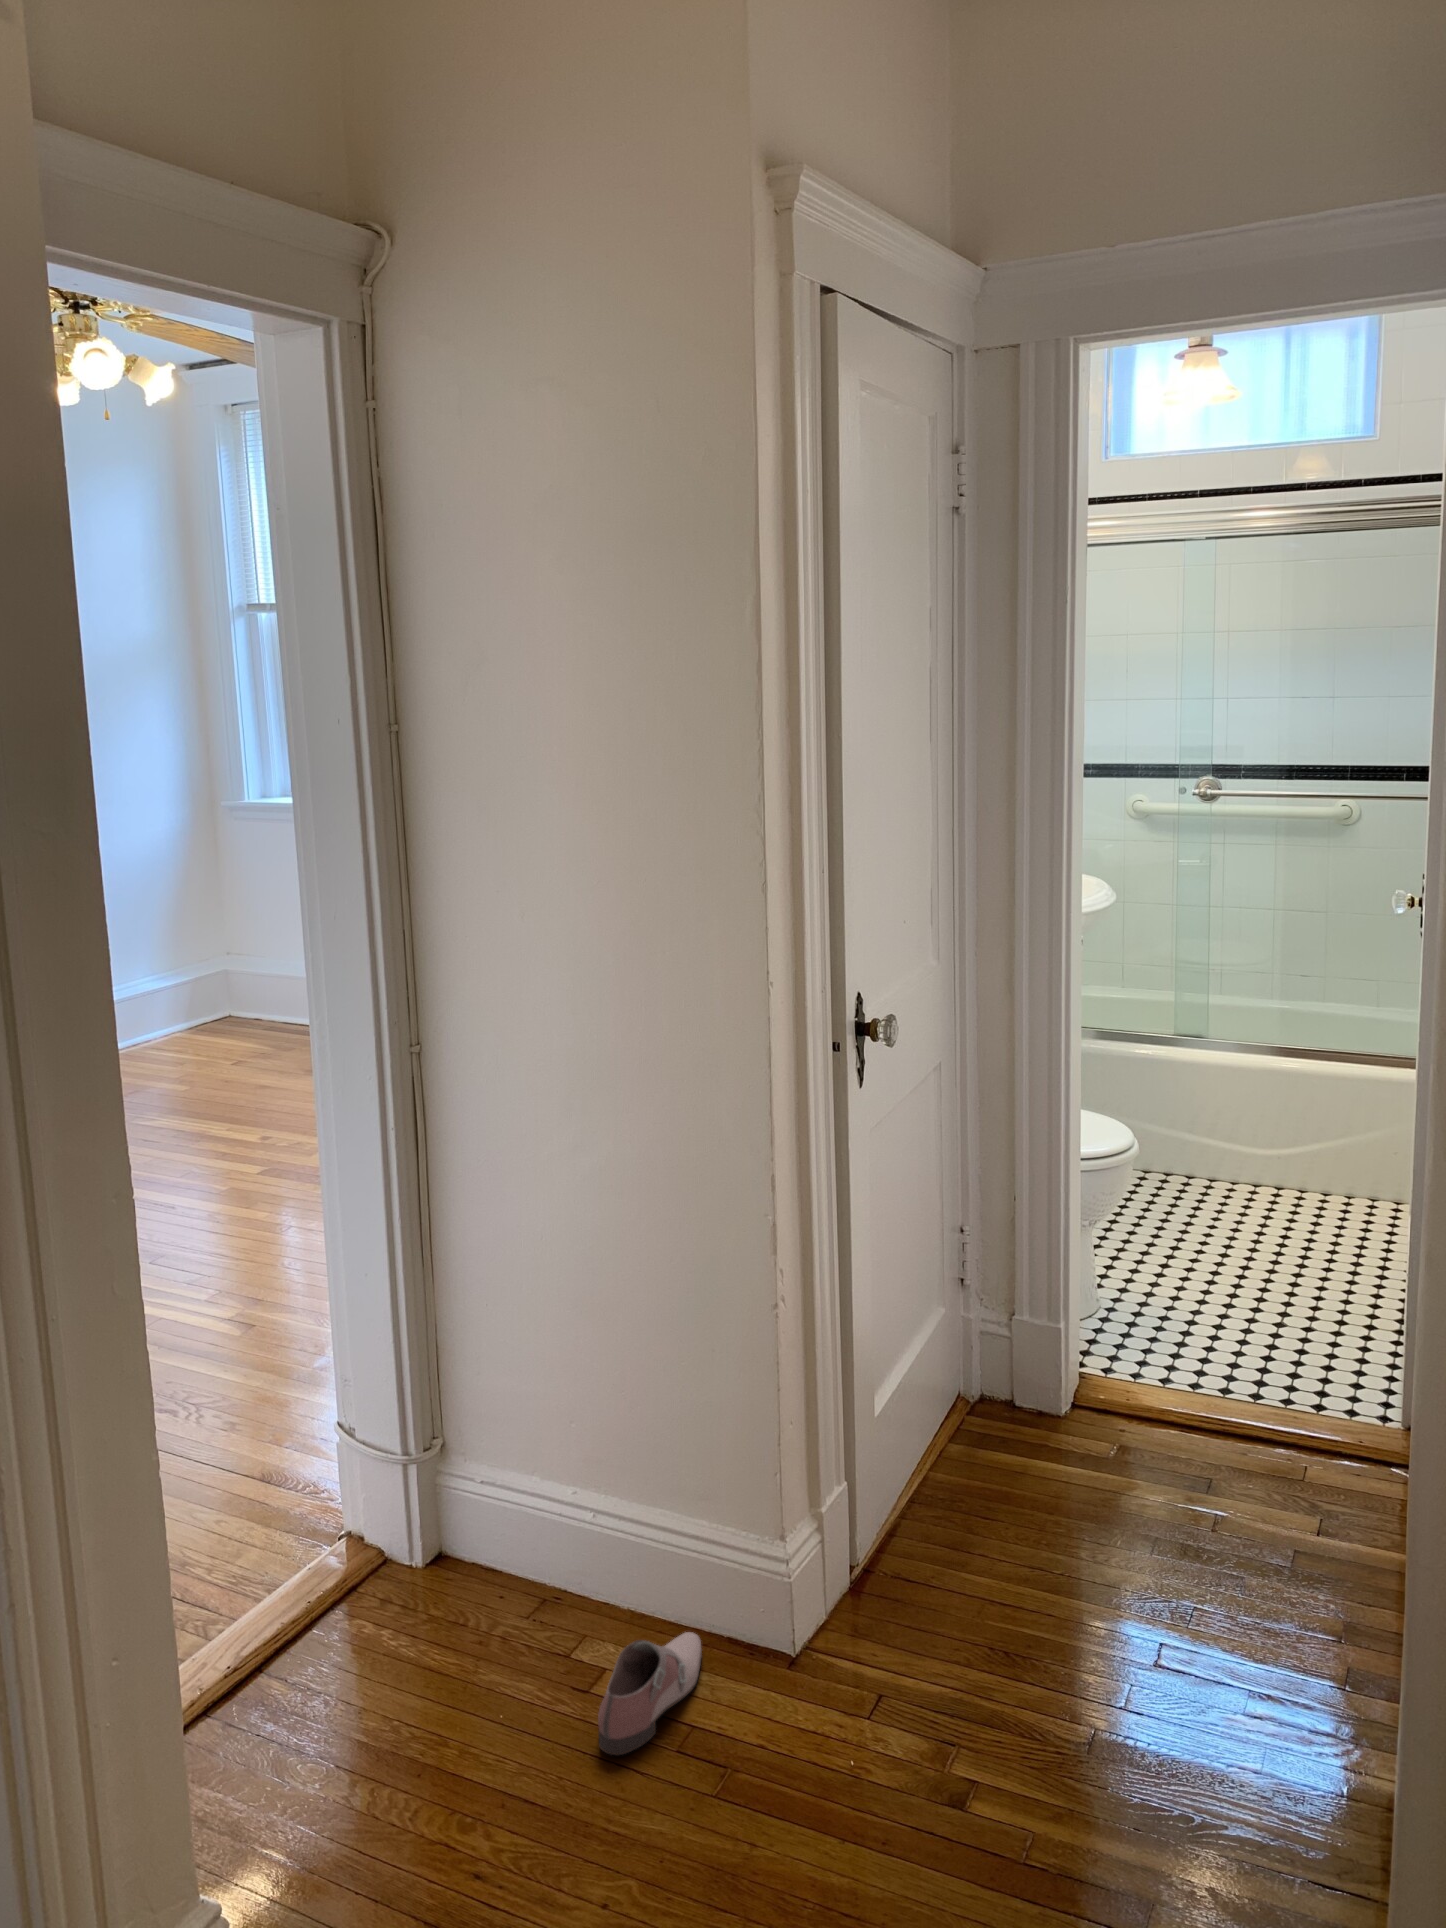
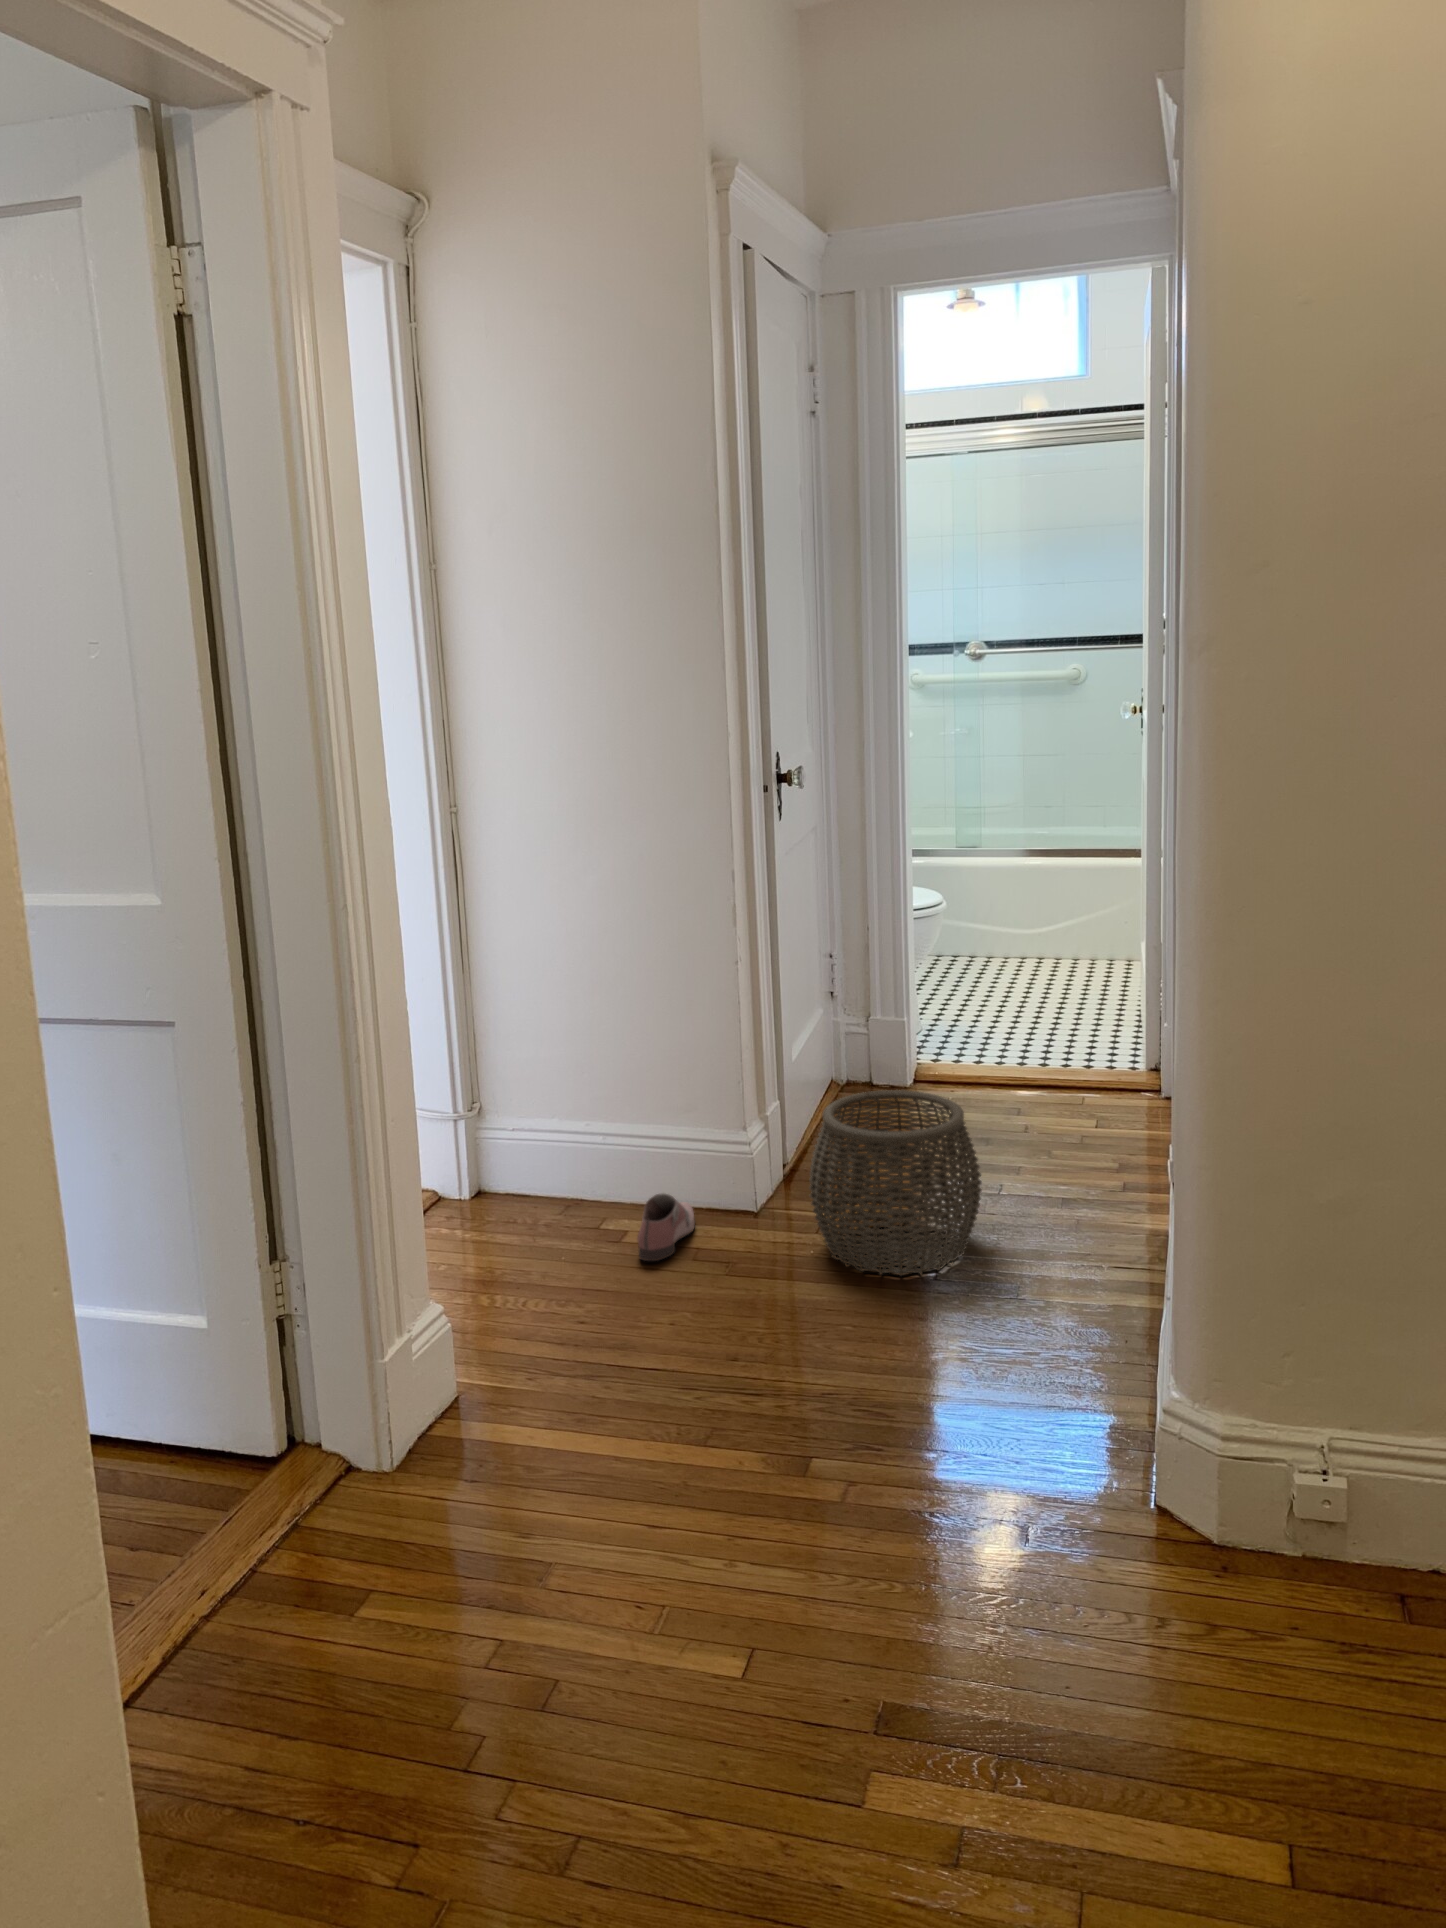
woven basket: none [847,1527,1111,1857] -> present [809,1090,982,1275]

